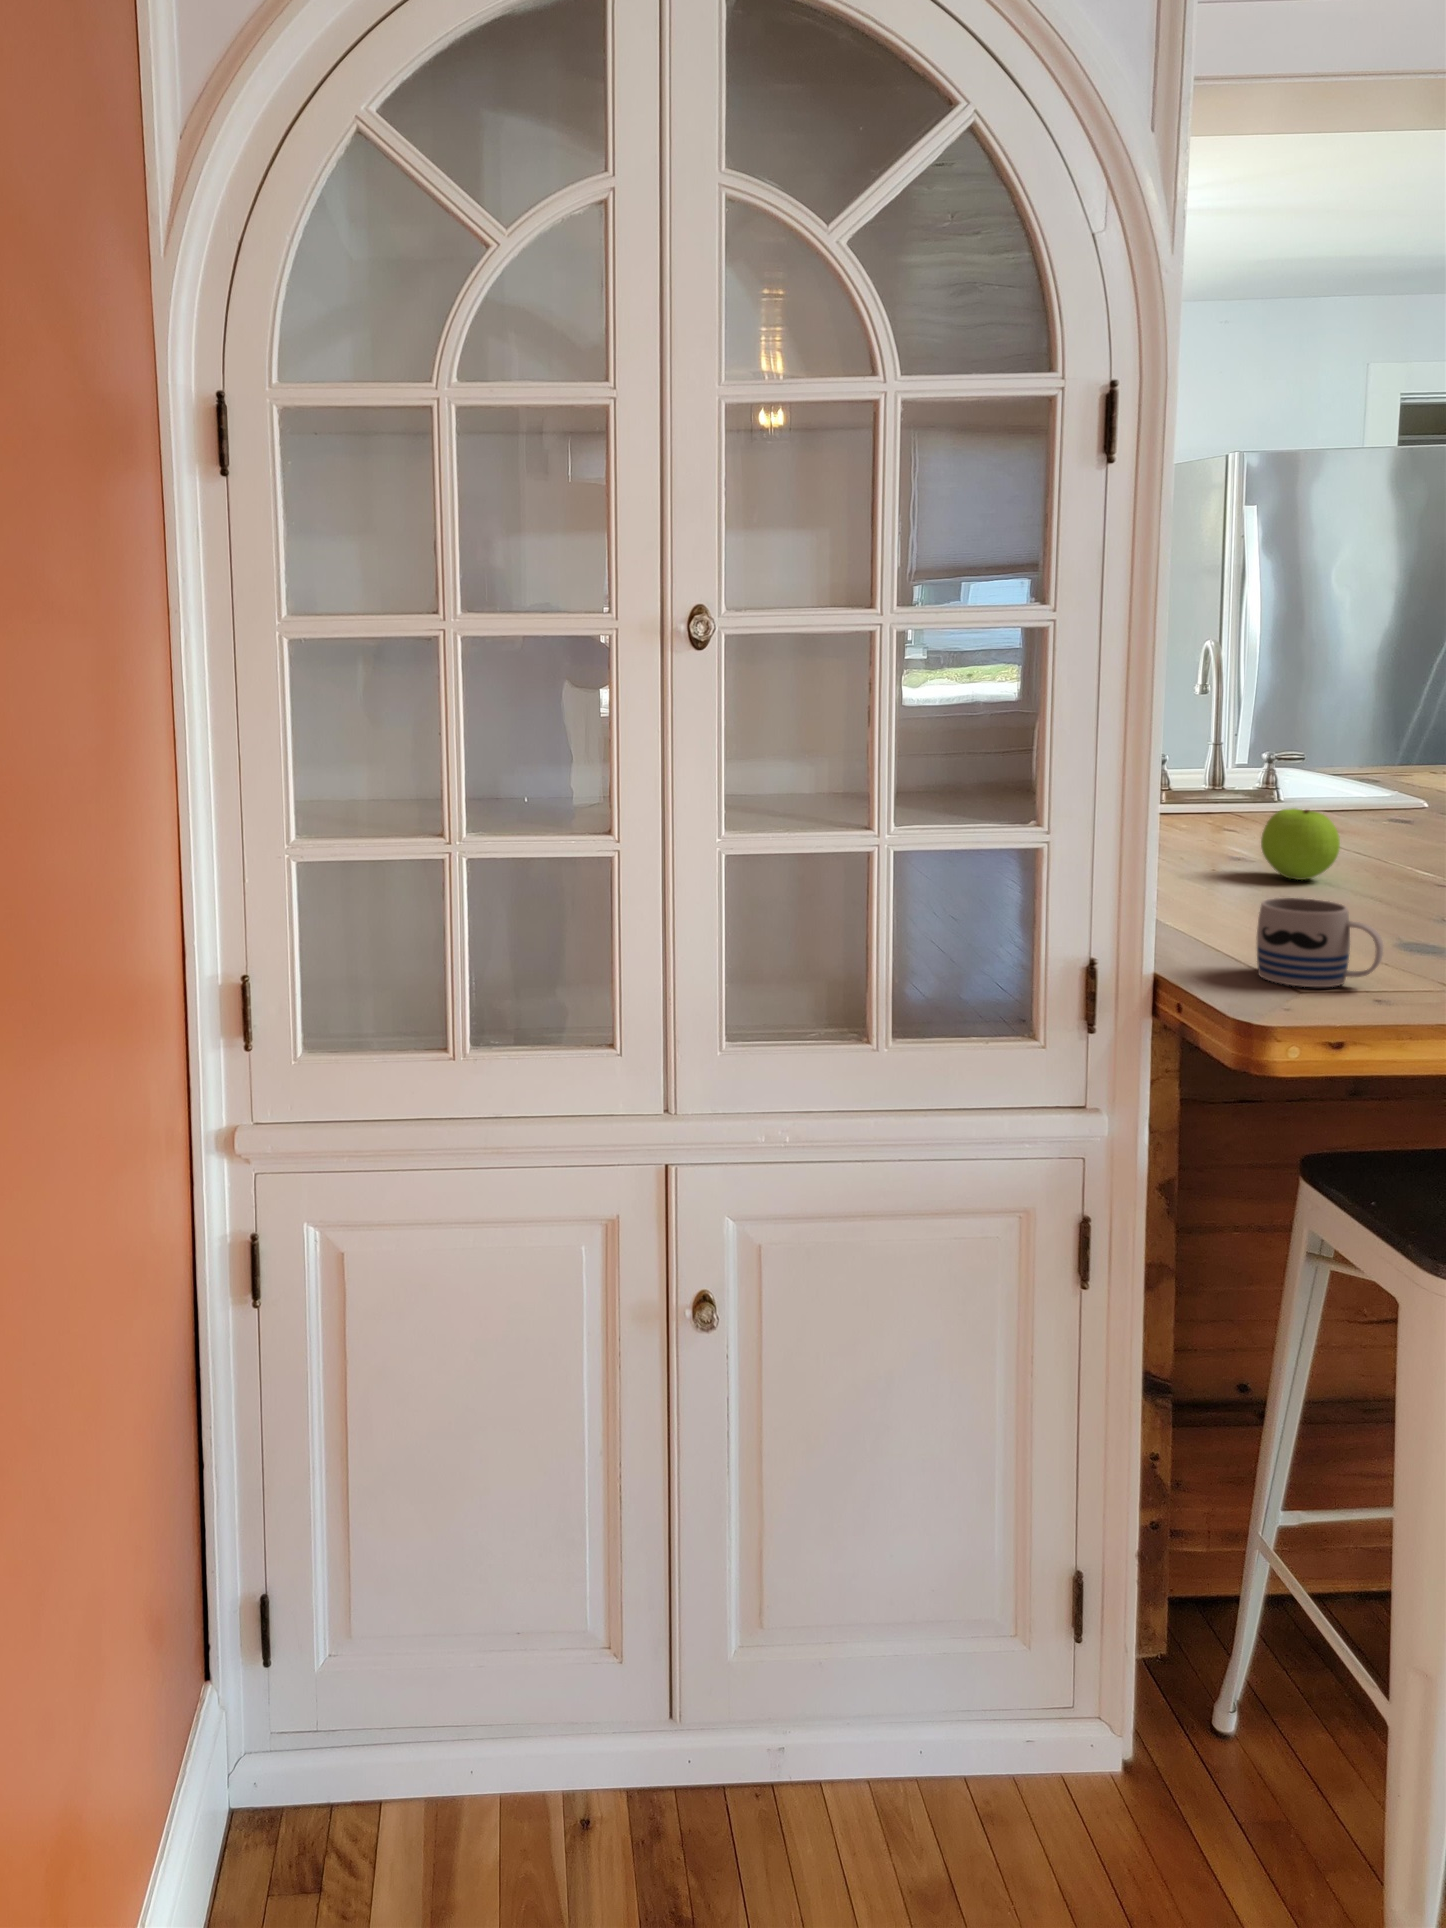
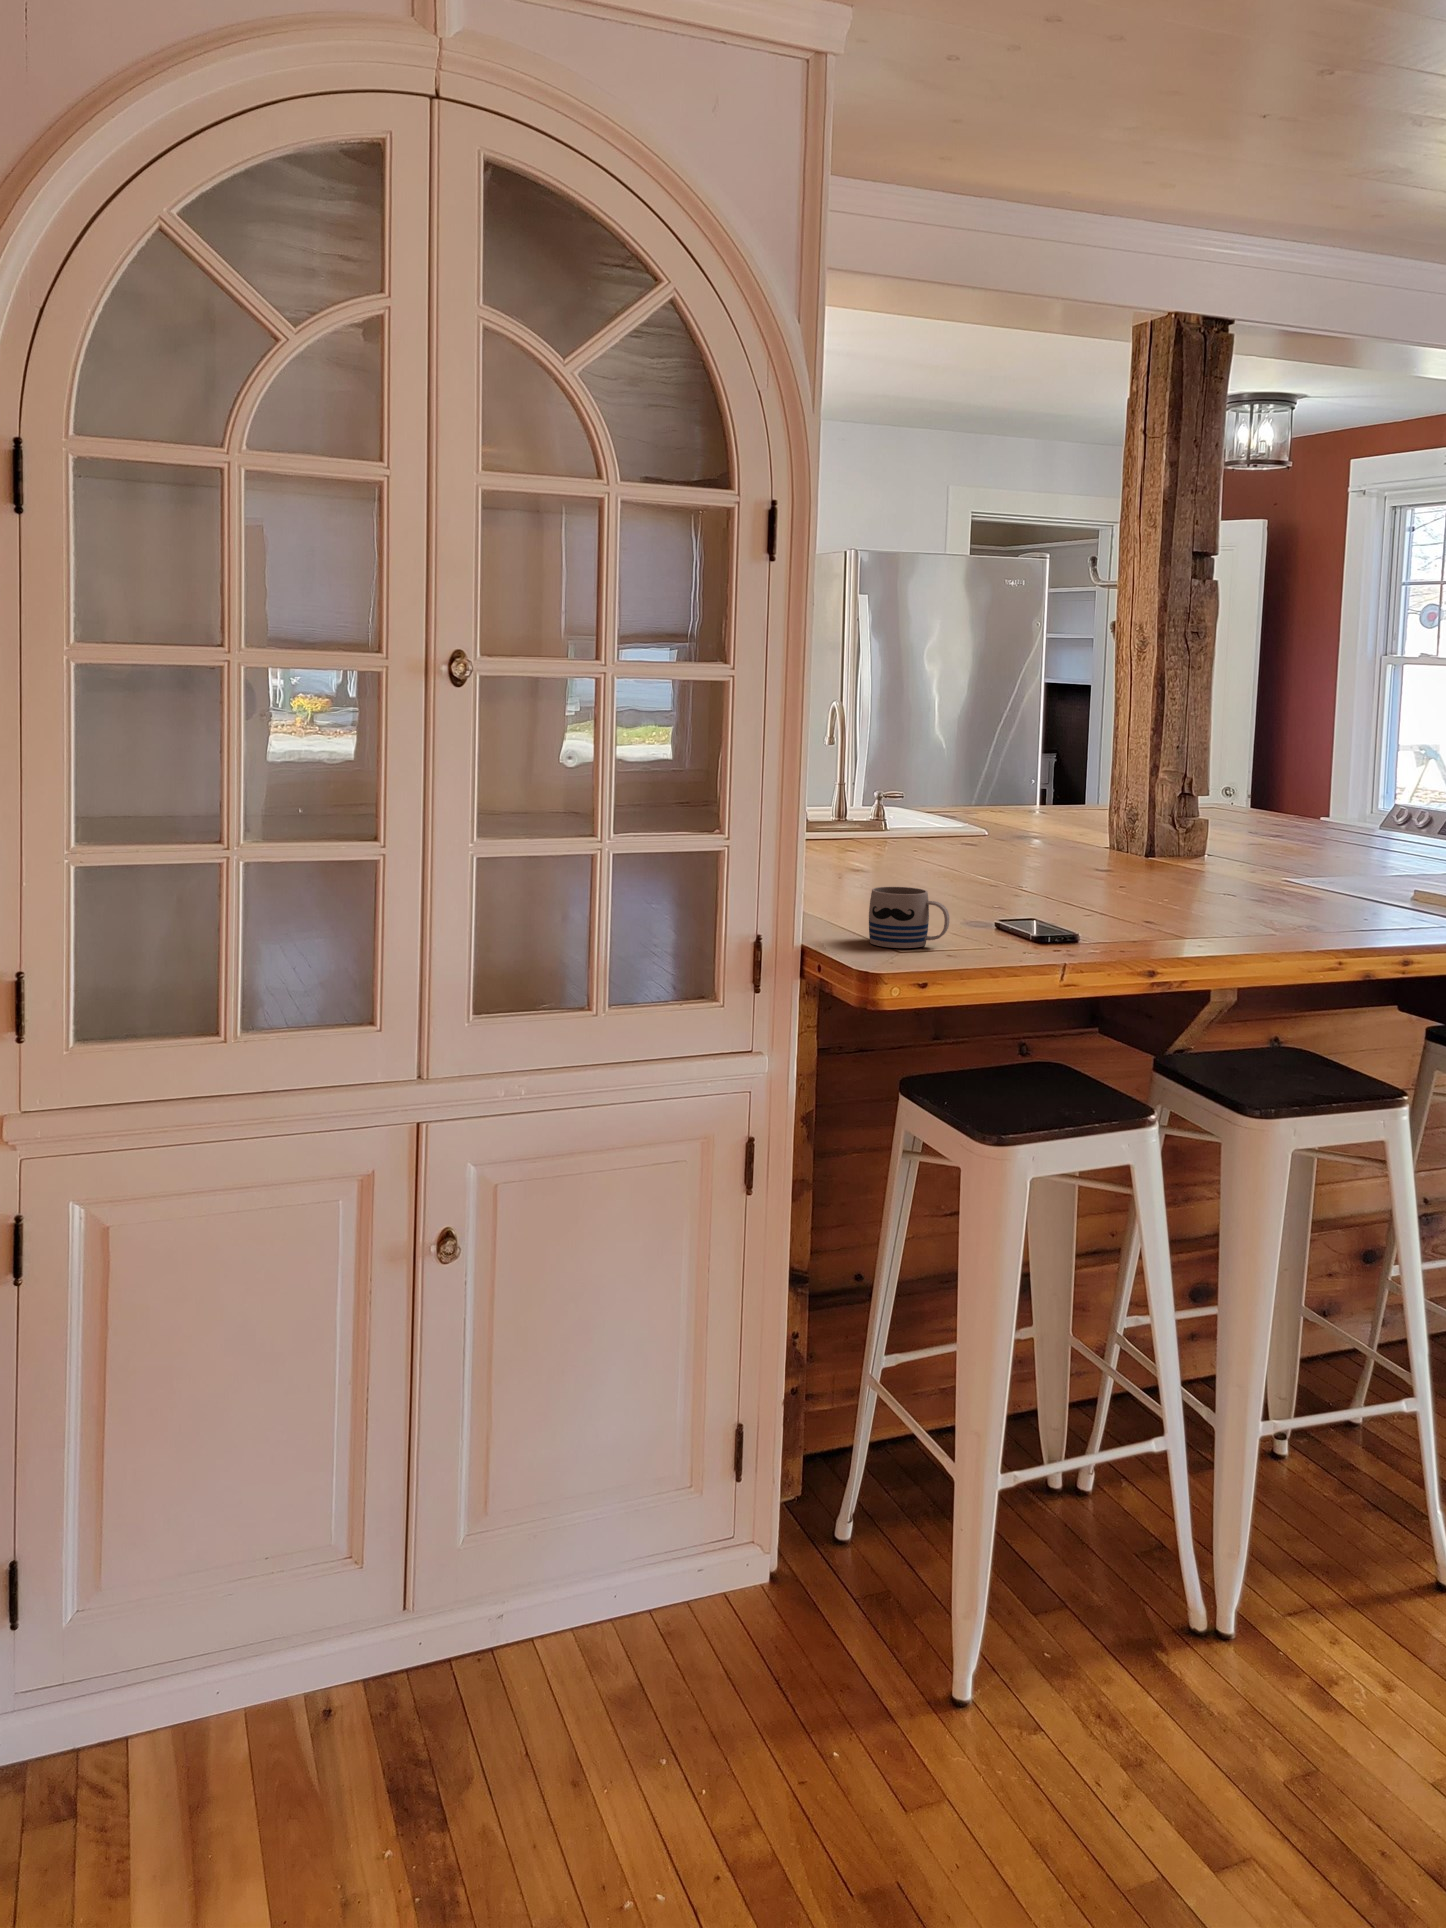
apple: present [1261,808,1340,880] -> none [872,831,926,885]

